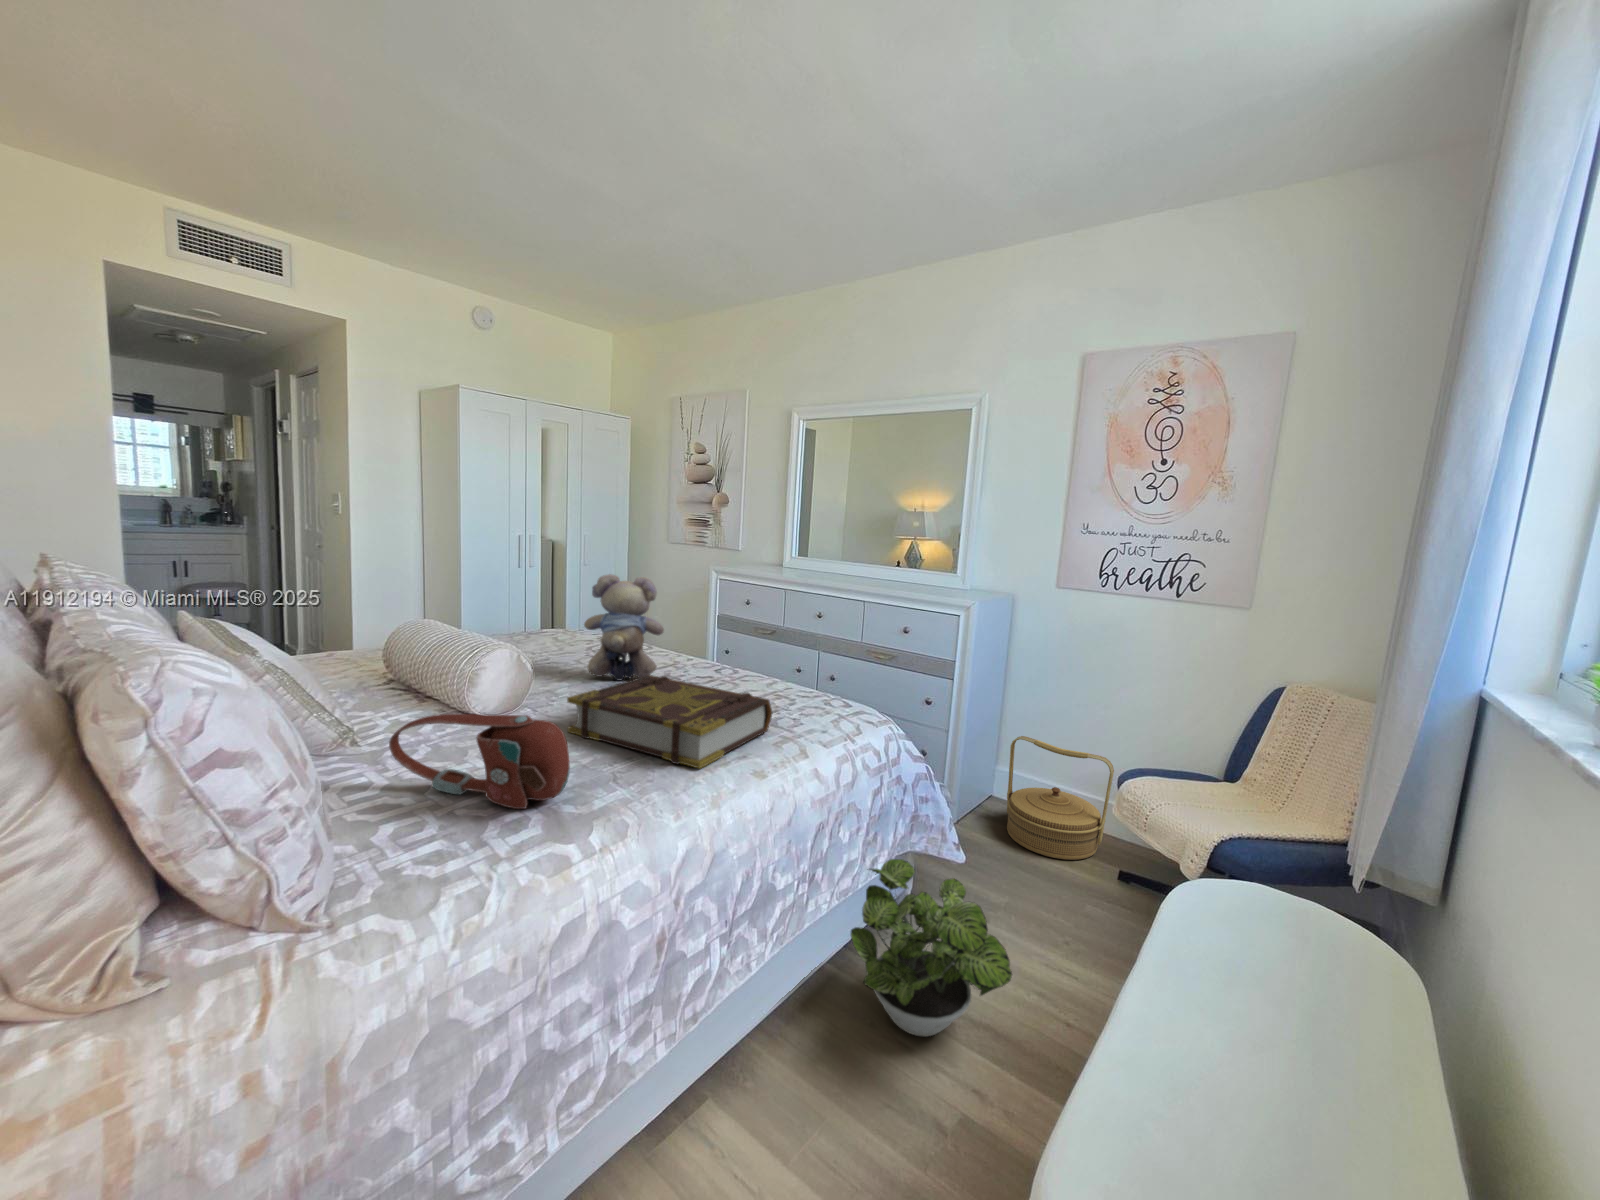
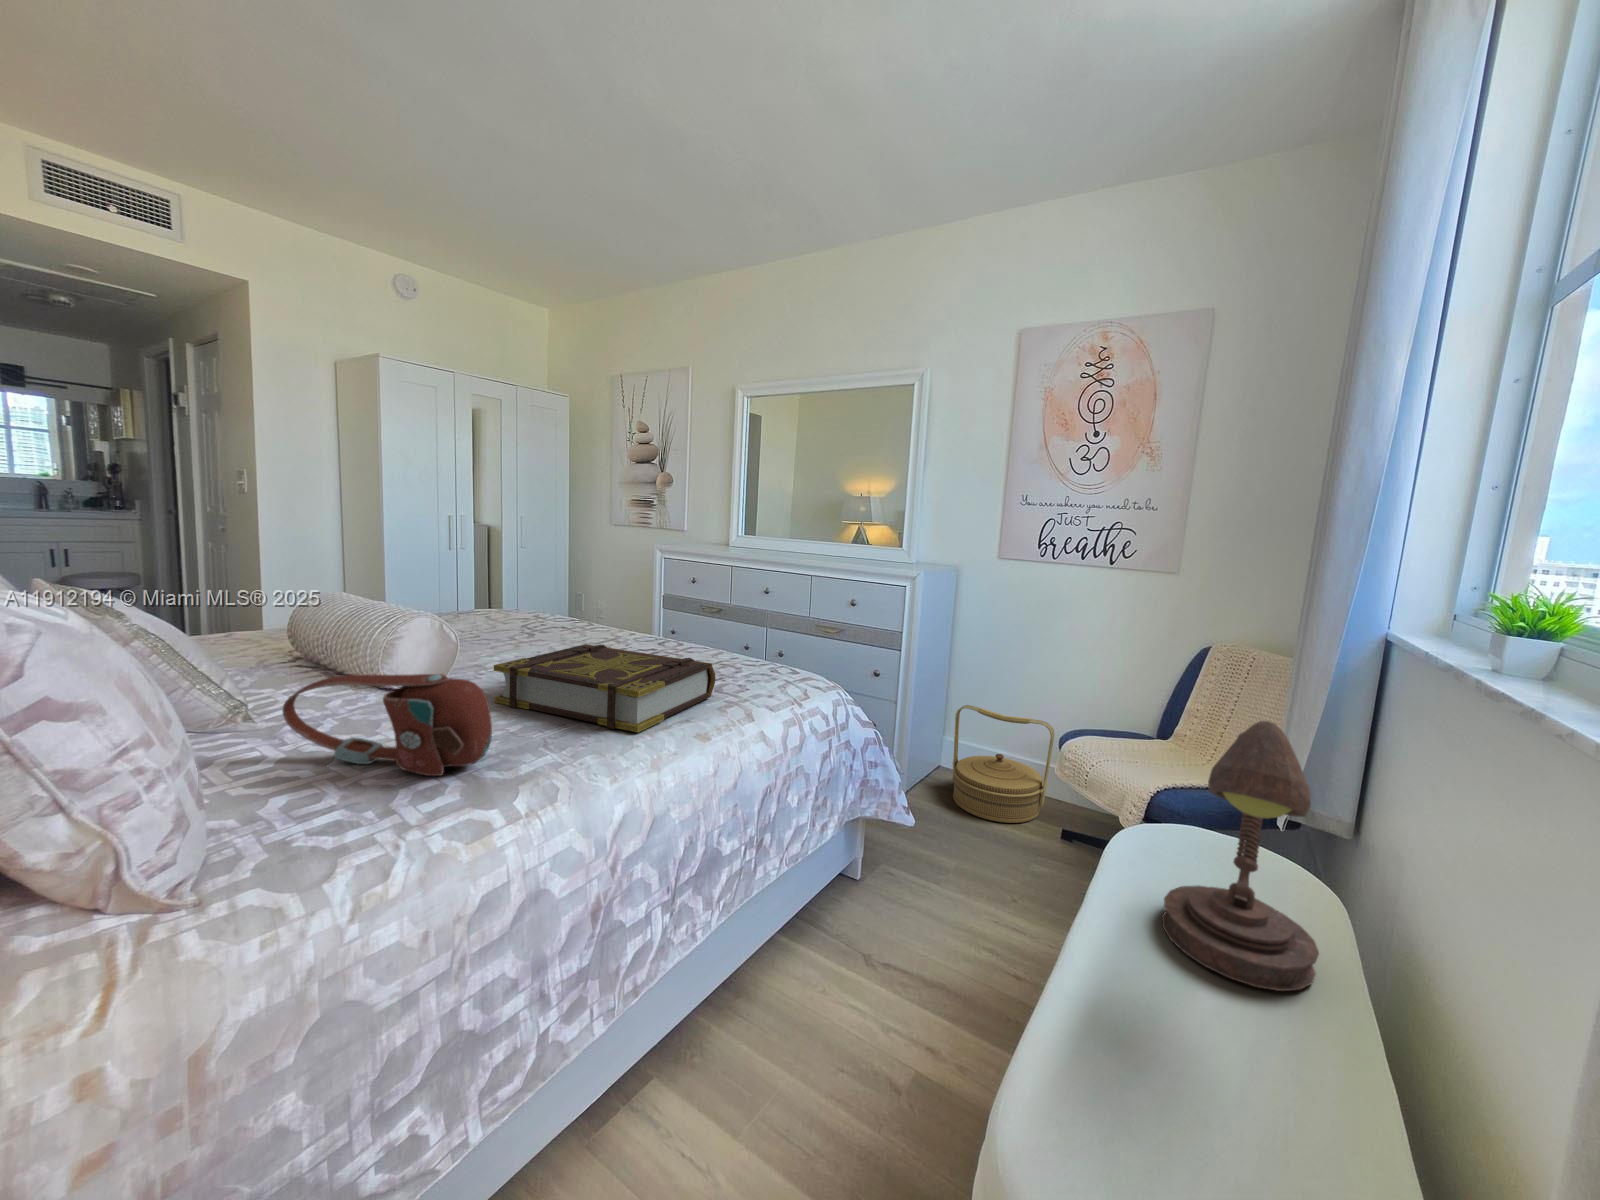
teddy bear: present [584,574,664,680] -> none [515,542,601,654]
desk lamp: none [1216,795,1382,1070] -> present [1162,721,1319,991]
potted plant: present [851,859,1012,1036] -> none [800,824,962,999]

